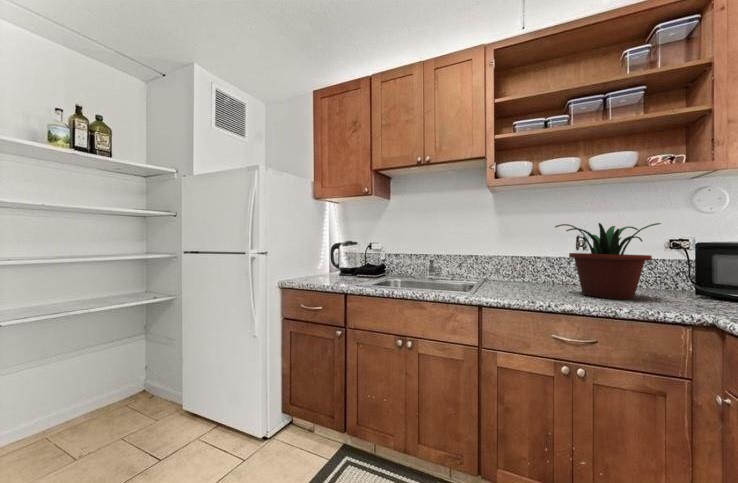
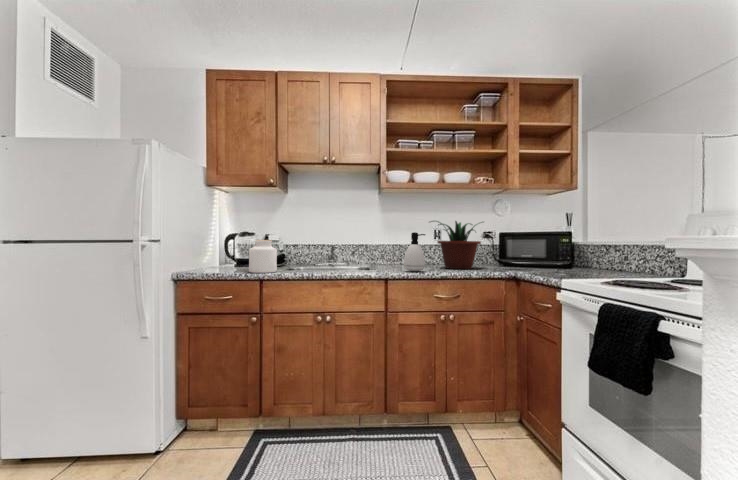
soap dispenser: none [503,241,537,298] -> present [404,232,425,271]
jar: none [326,249,355,285] -> present [249,240,277,273]

